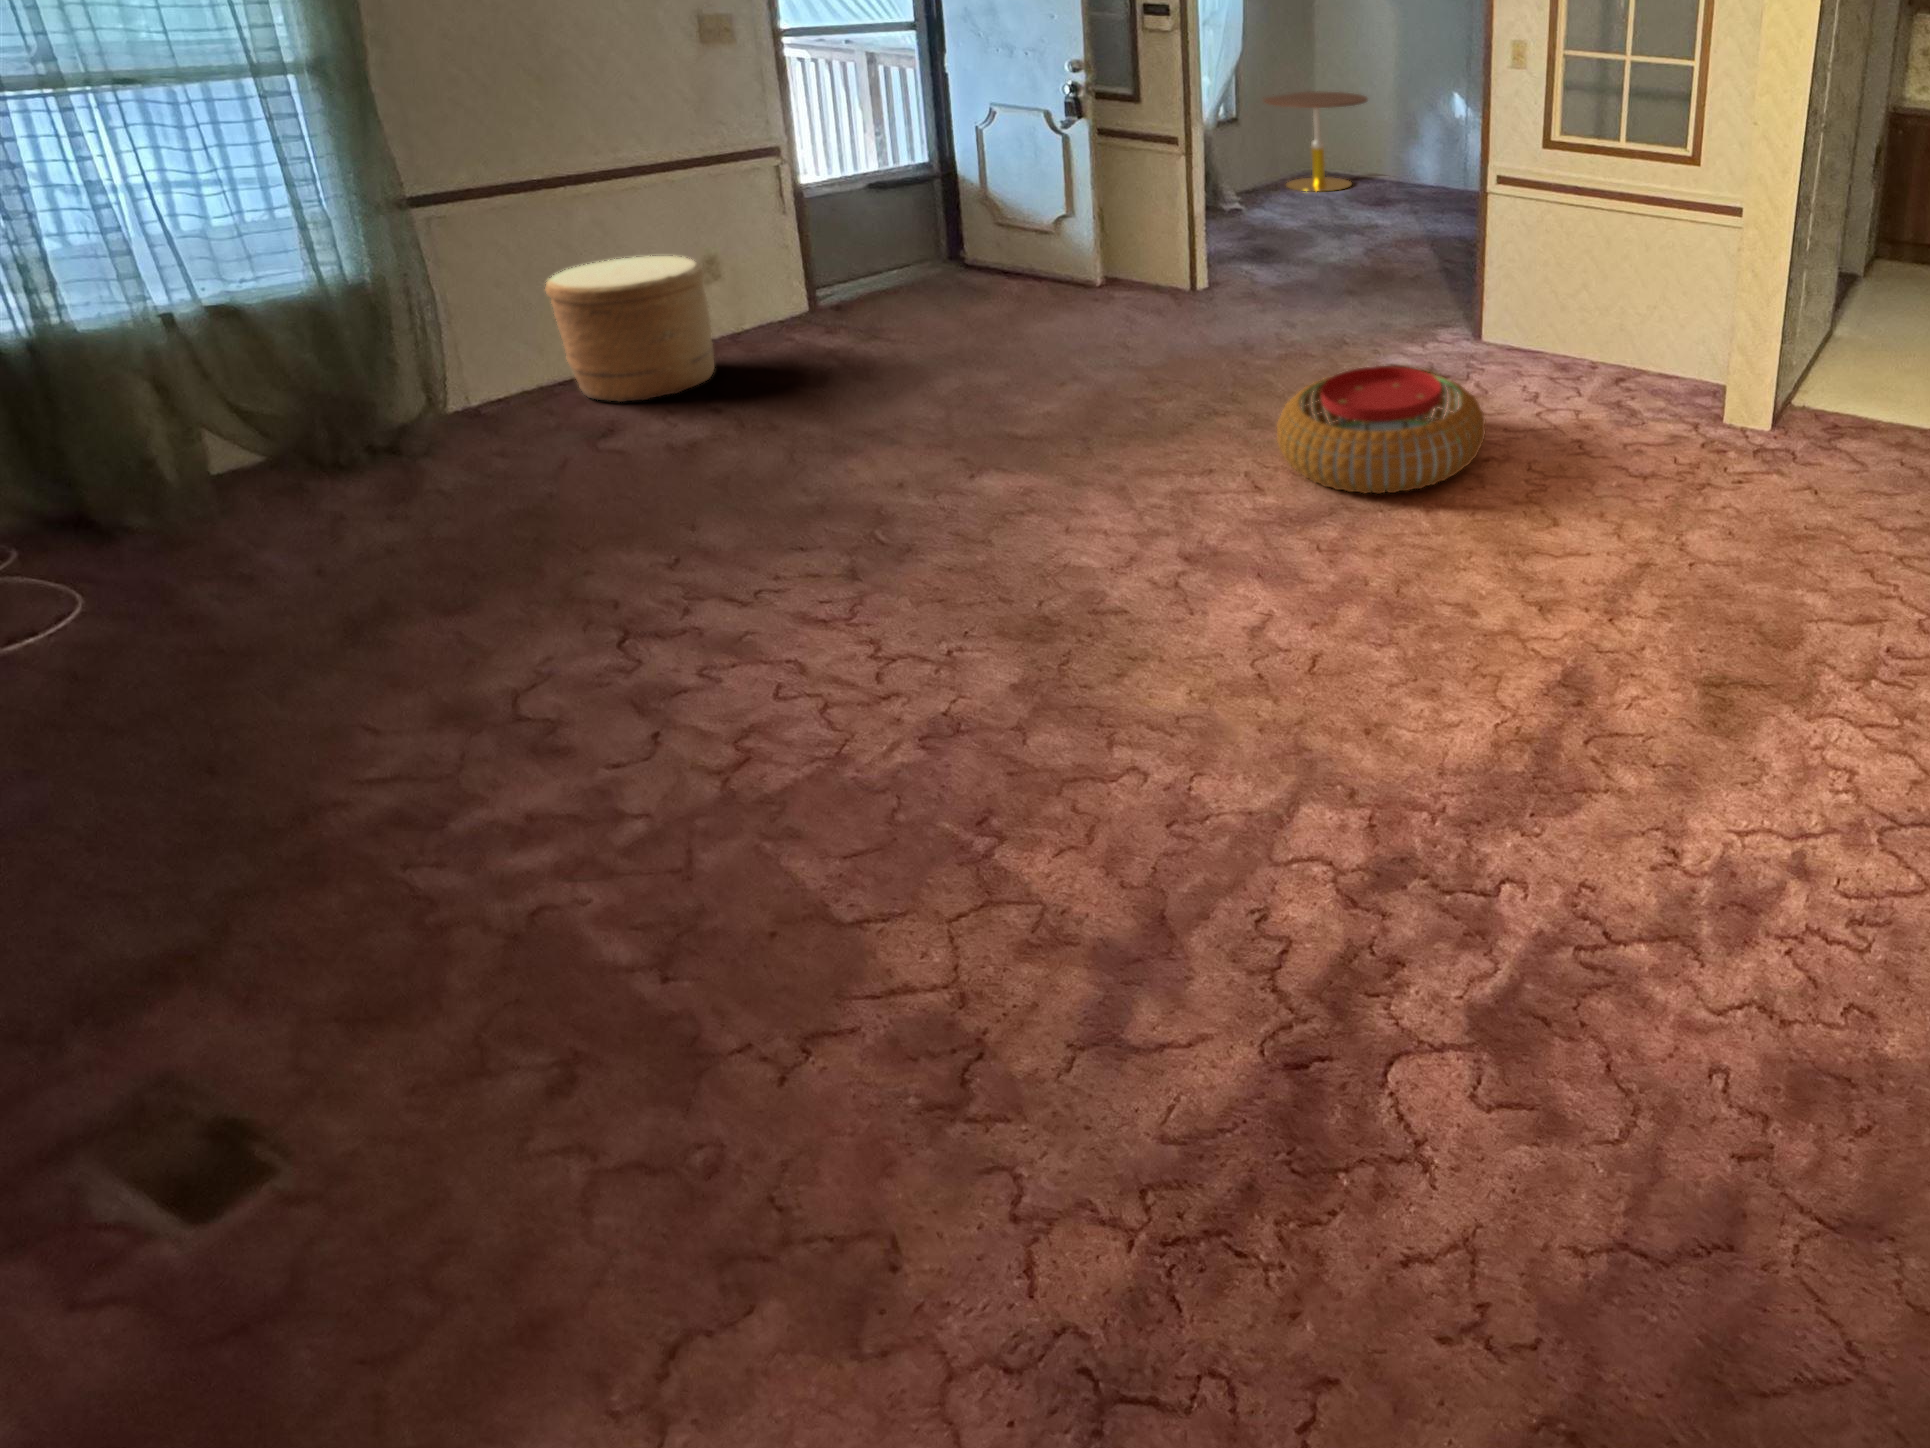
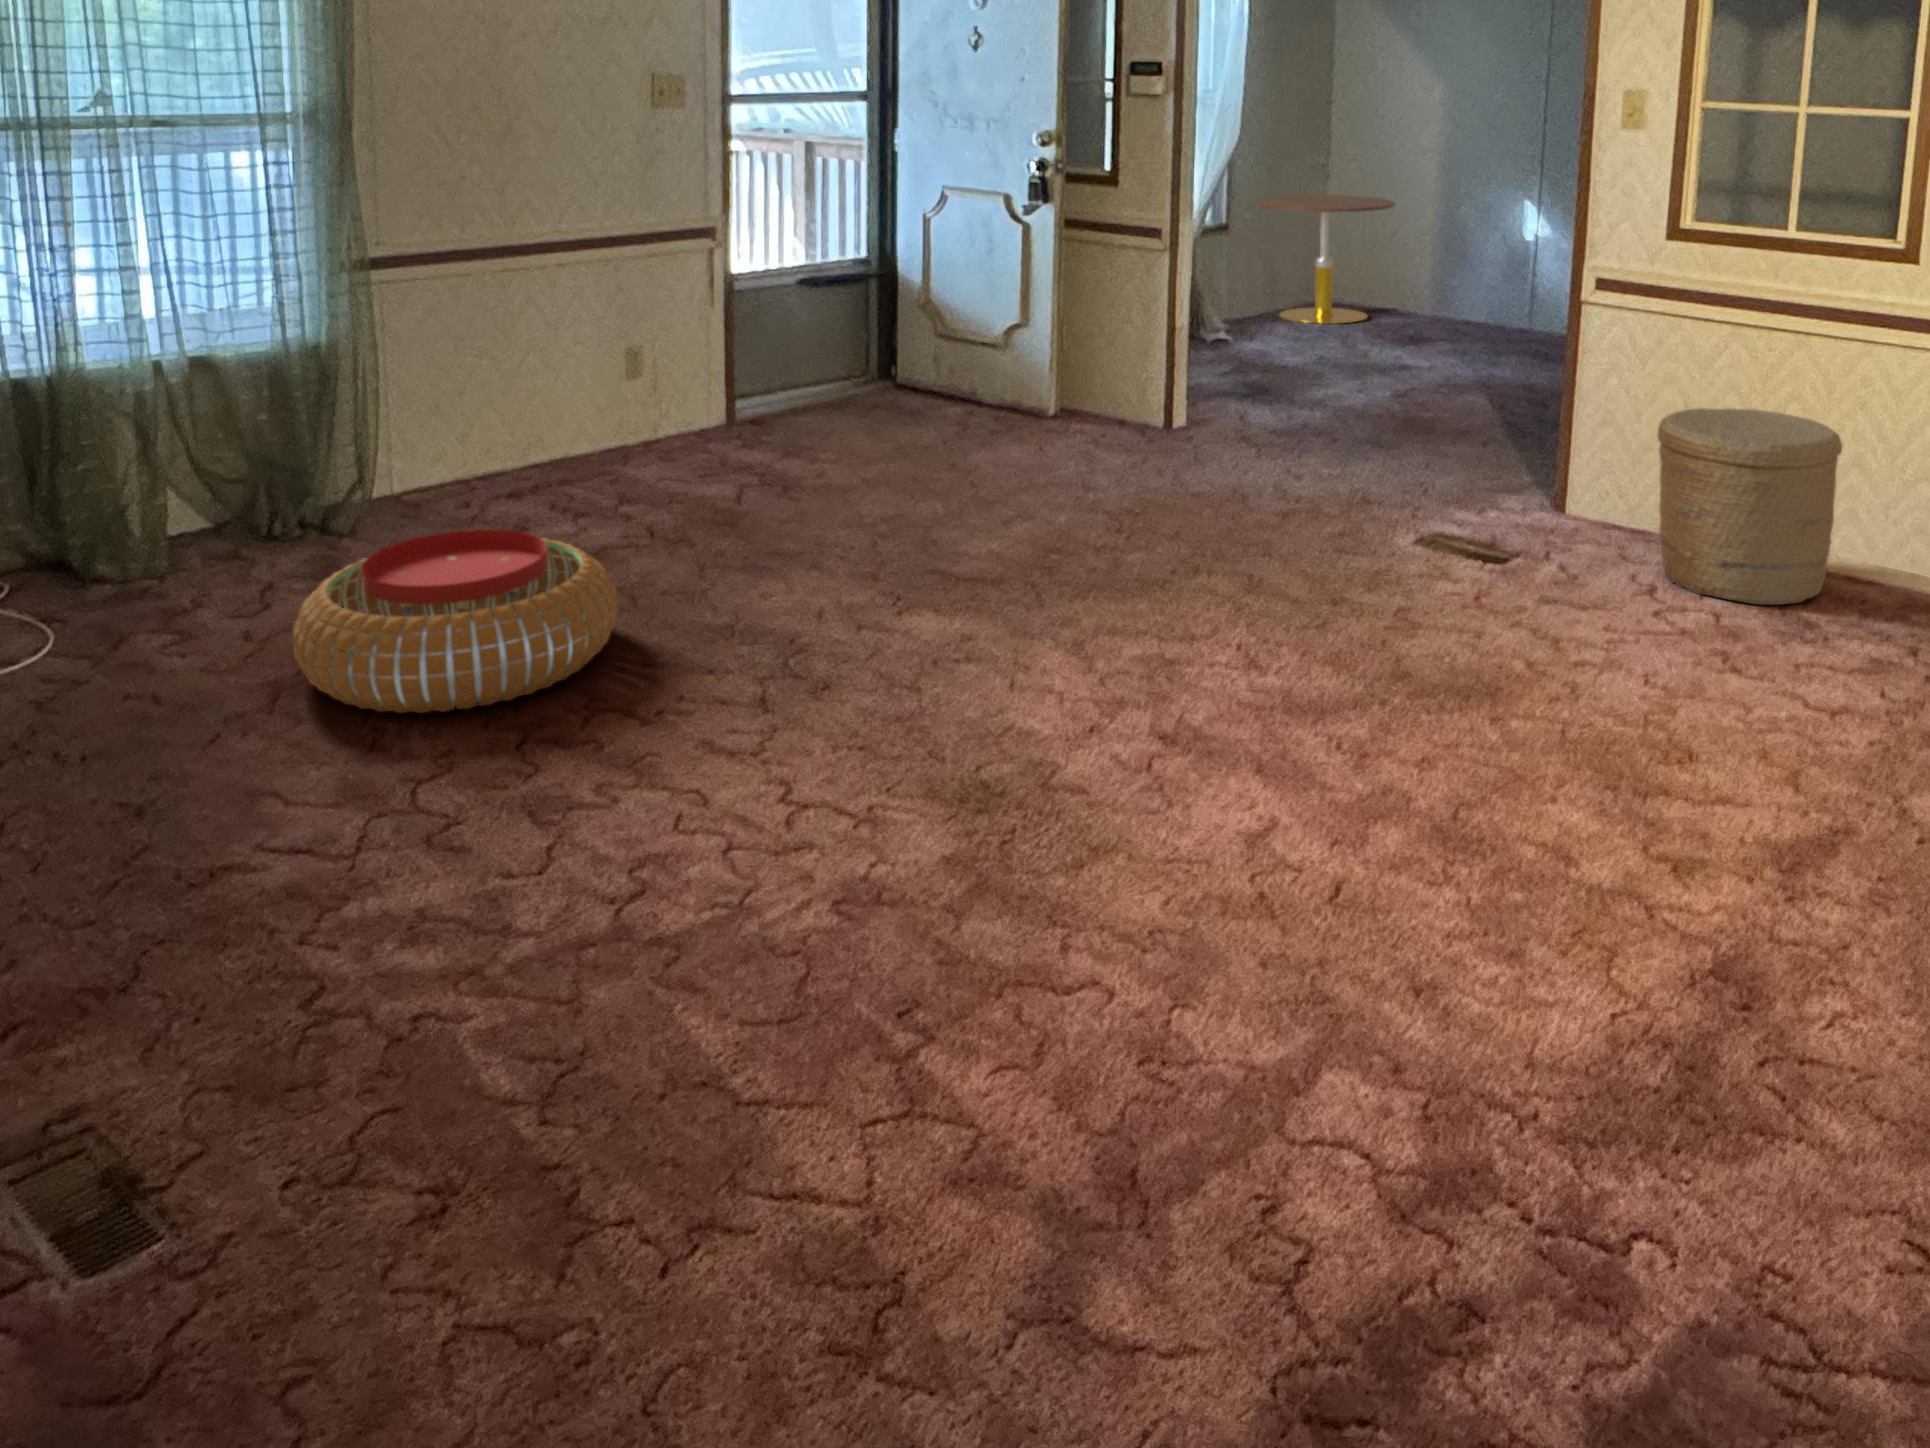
woven basket: present [545,256,714,402] -> present [1657,408,1842,605]
pouf: present [1277,366,1486,493] -> present [293,530,618,713]

